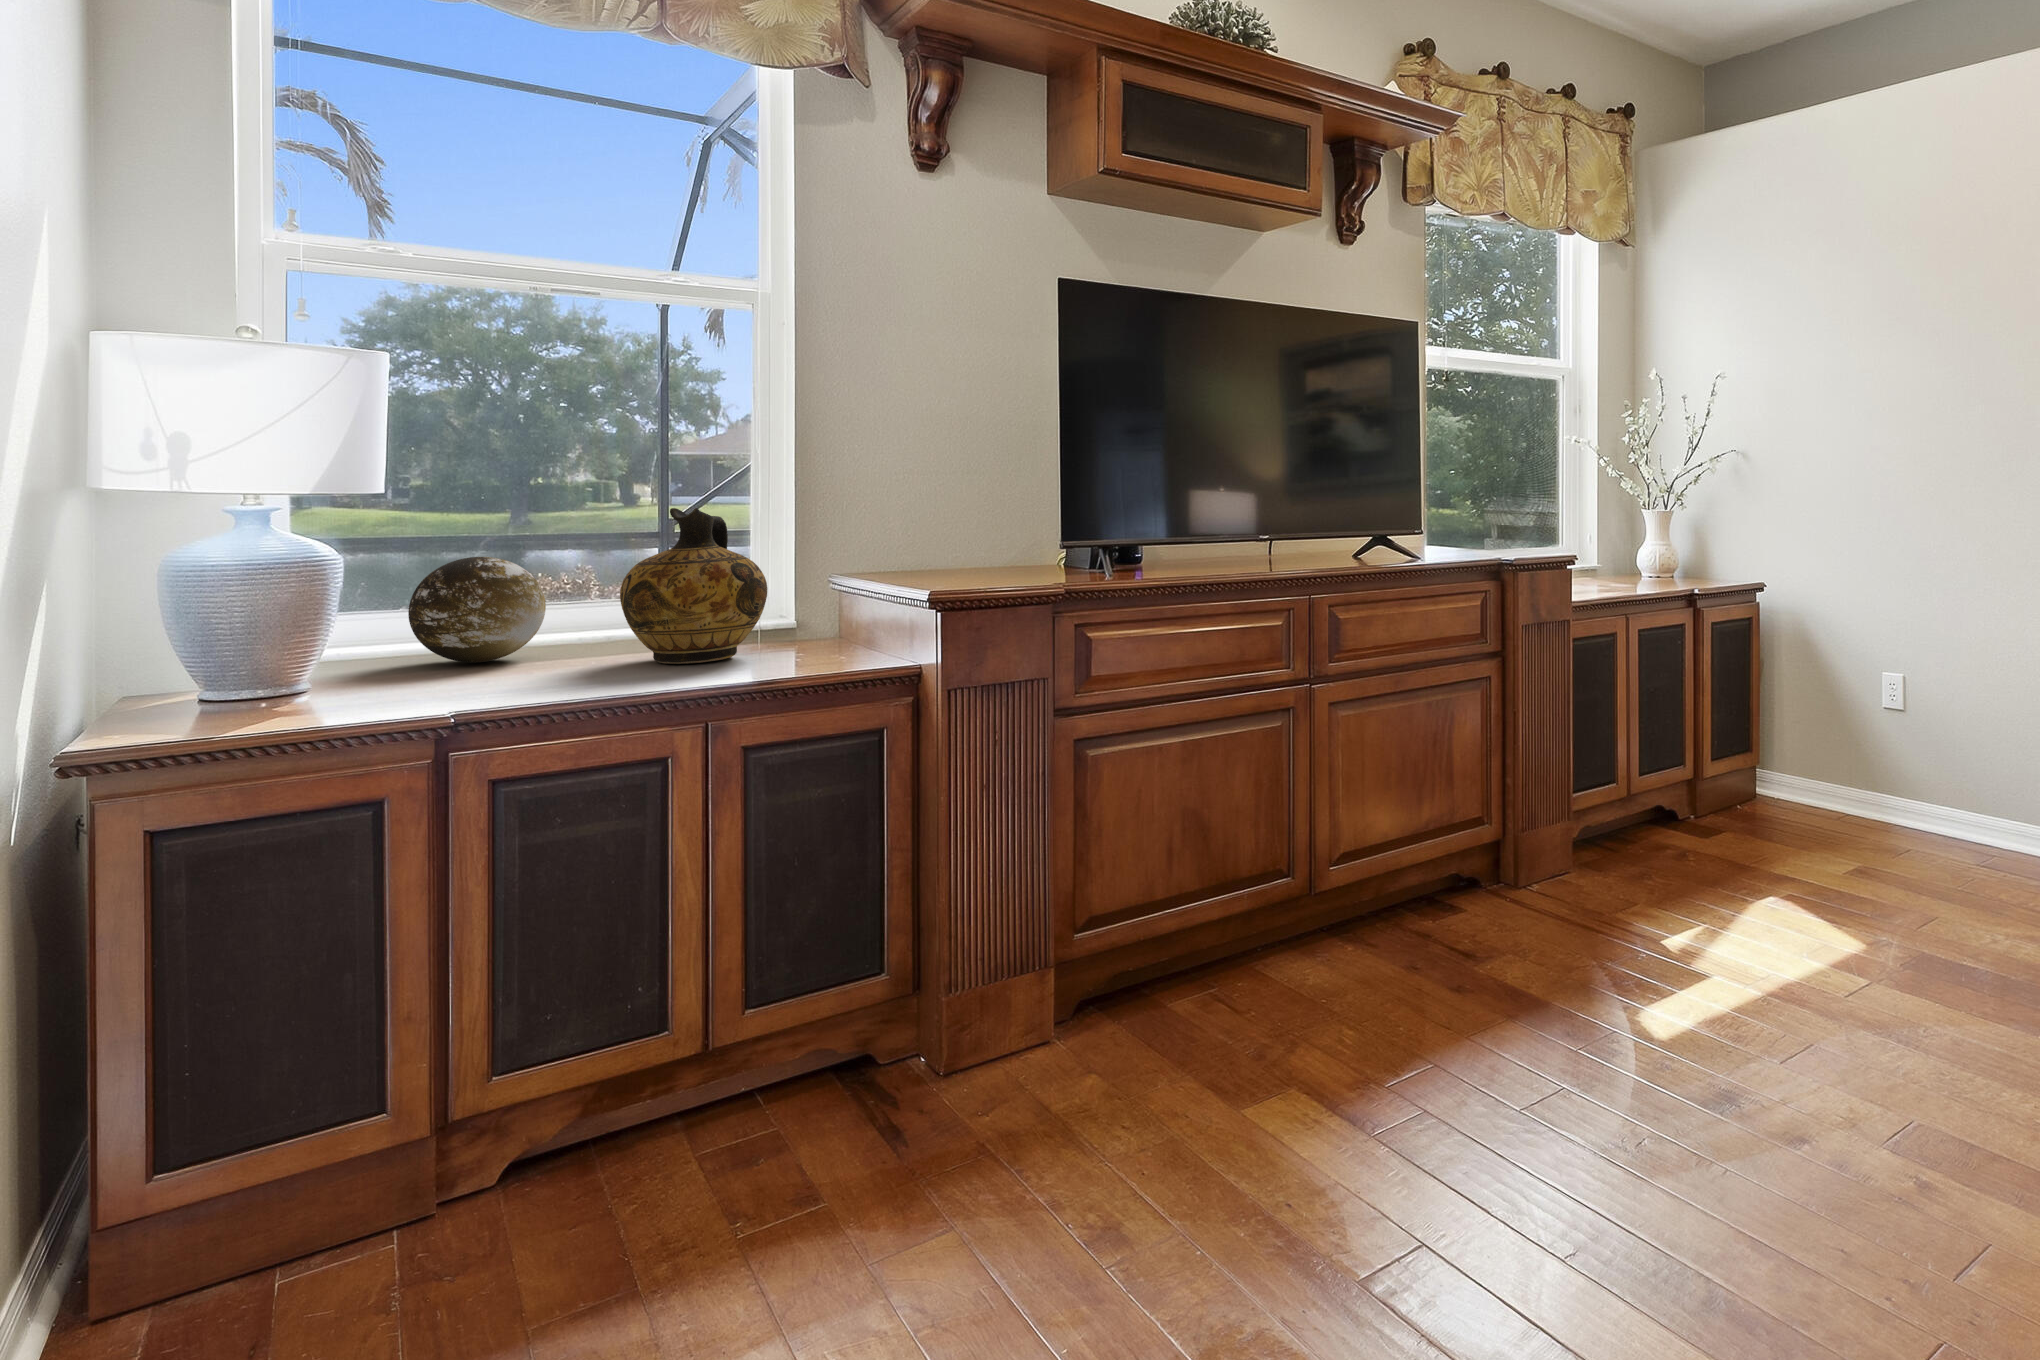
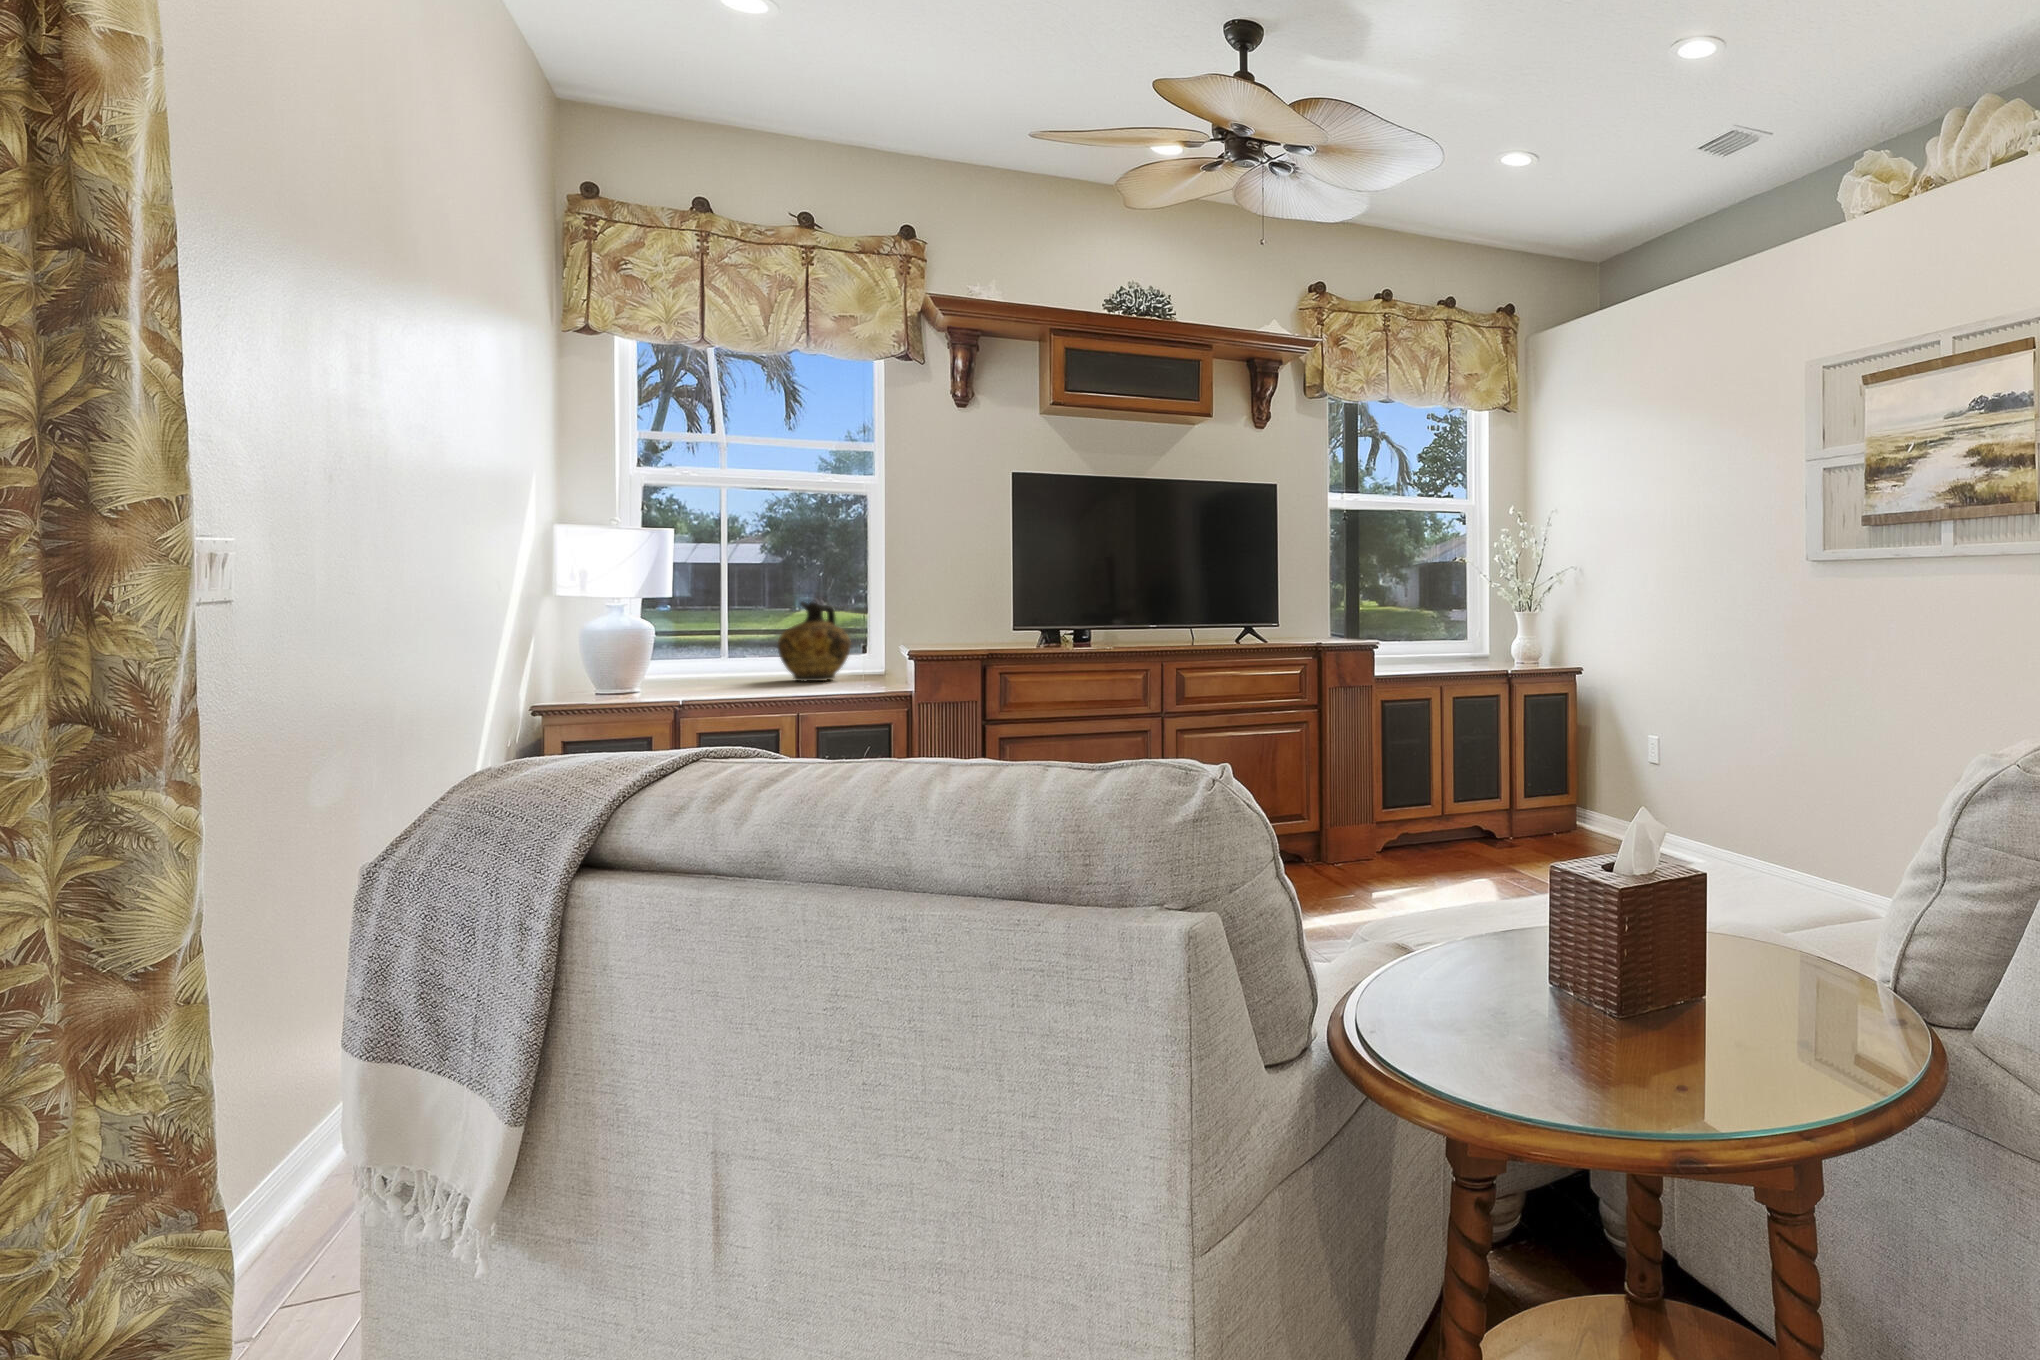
decorative orb: present [408,557,546,662] -> none [688,625,750,678]

